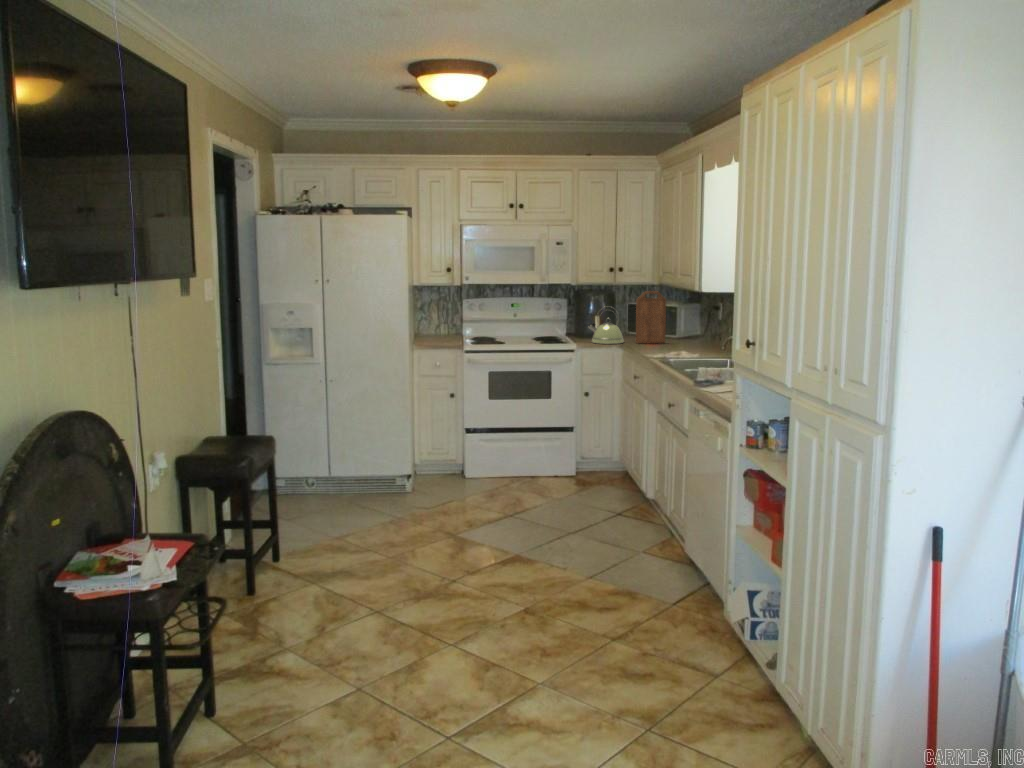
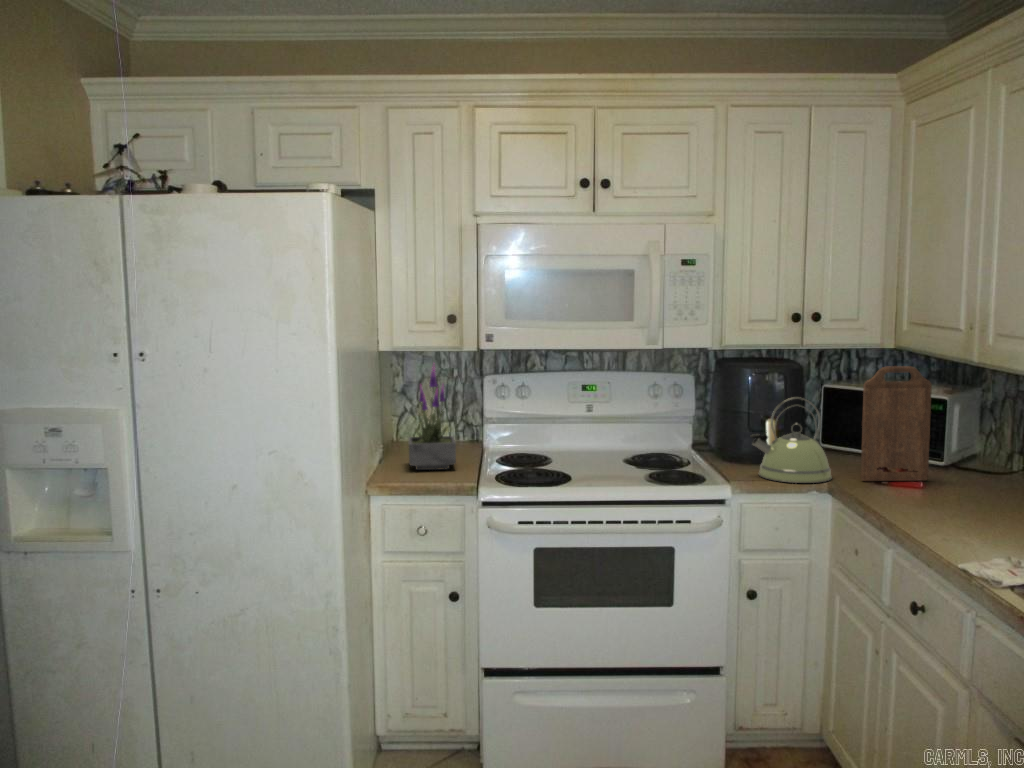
potted plant: none [428,291,451,342] -> present [408,365,456,470]

